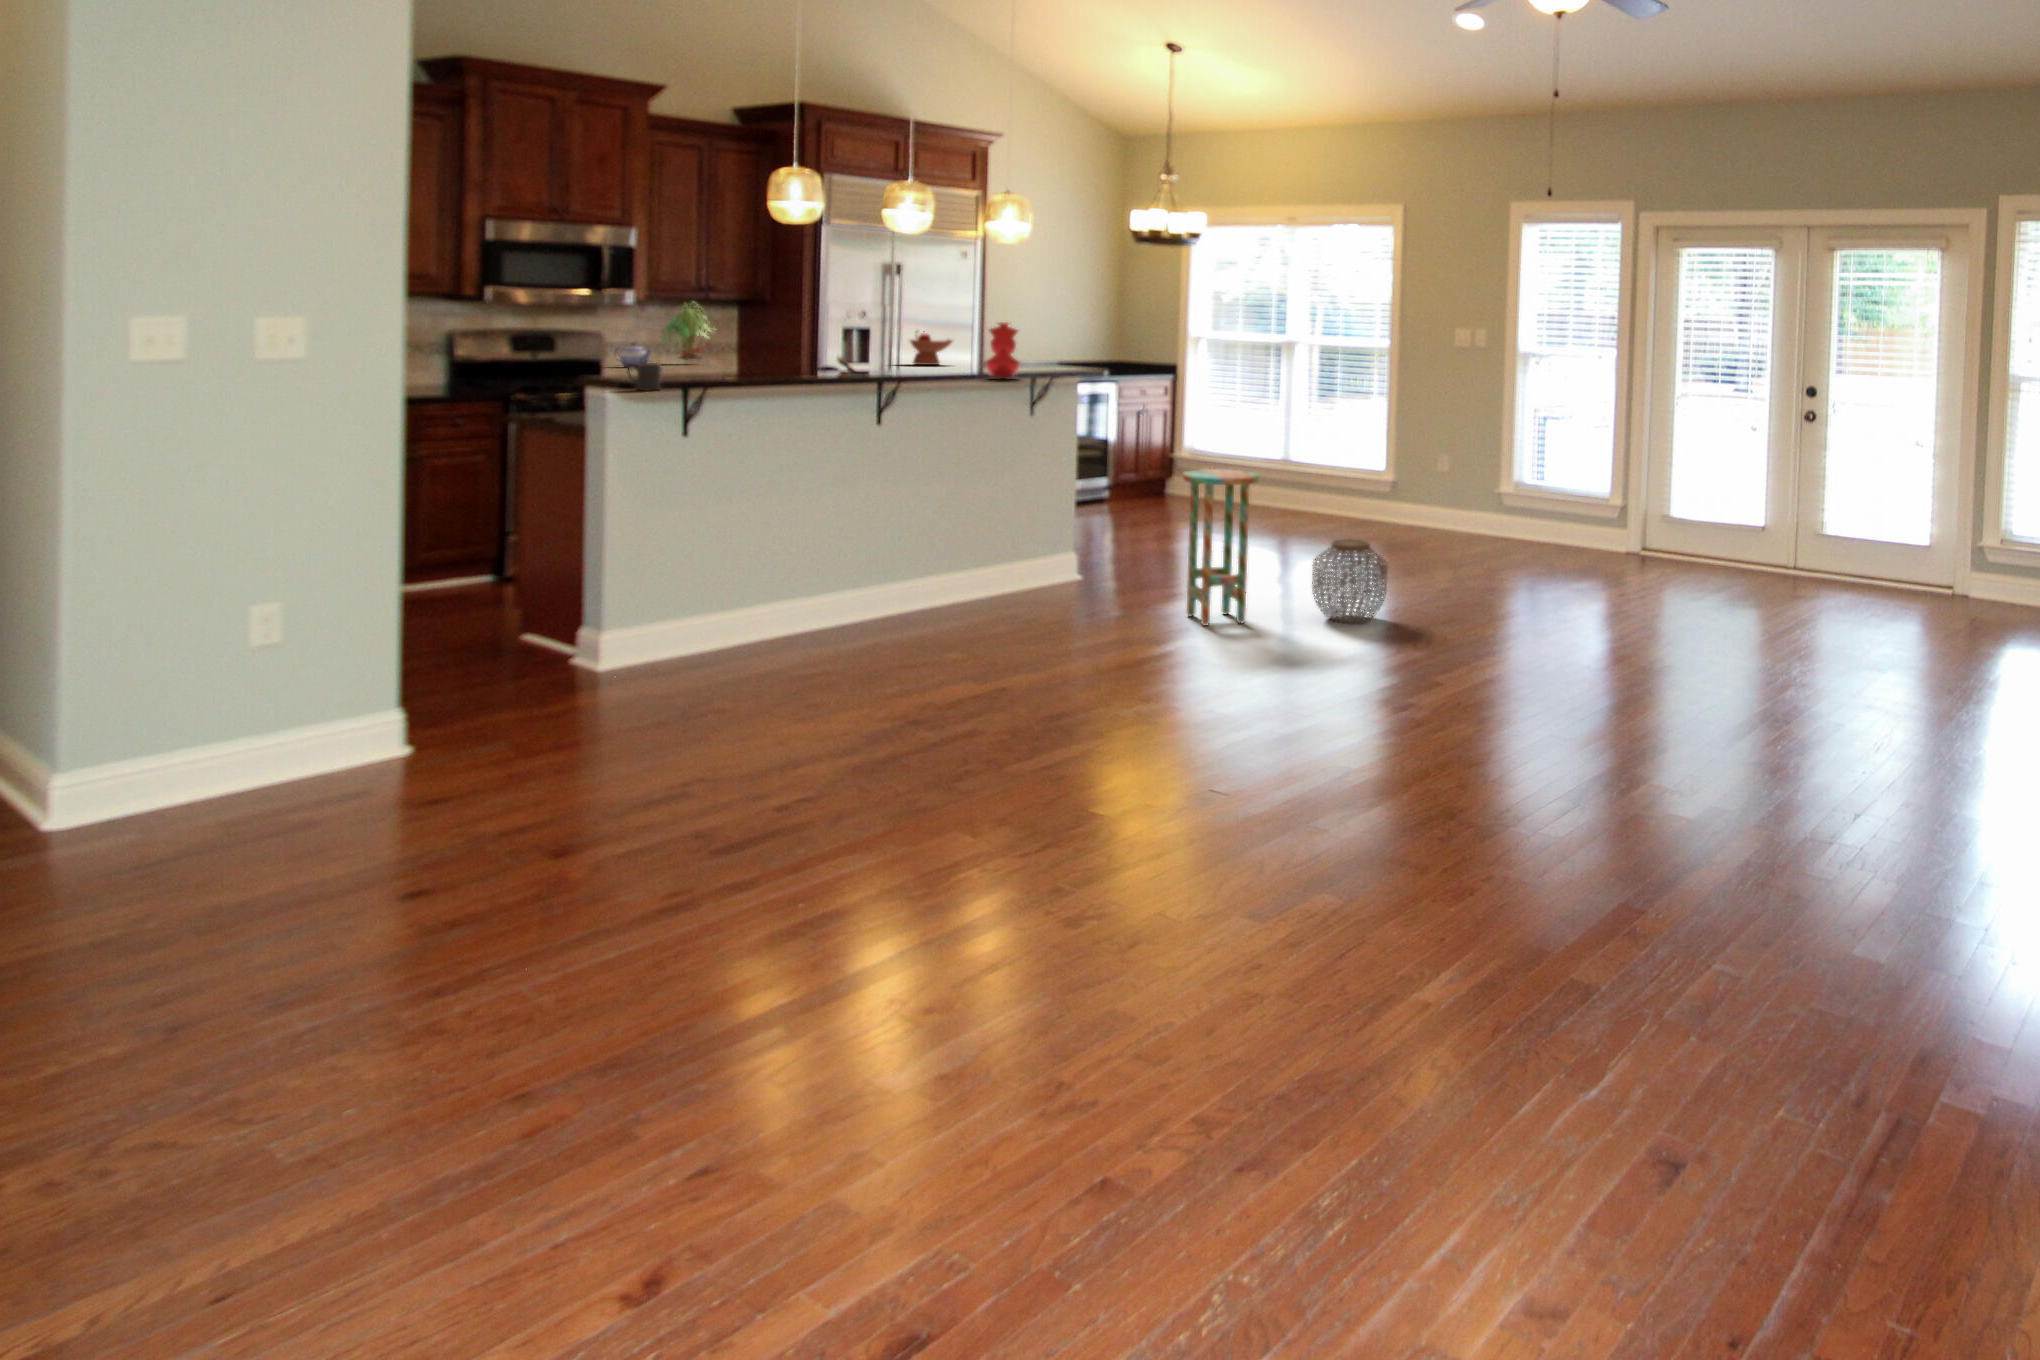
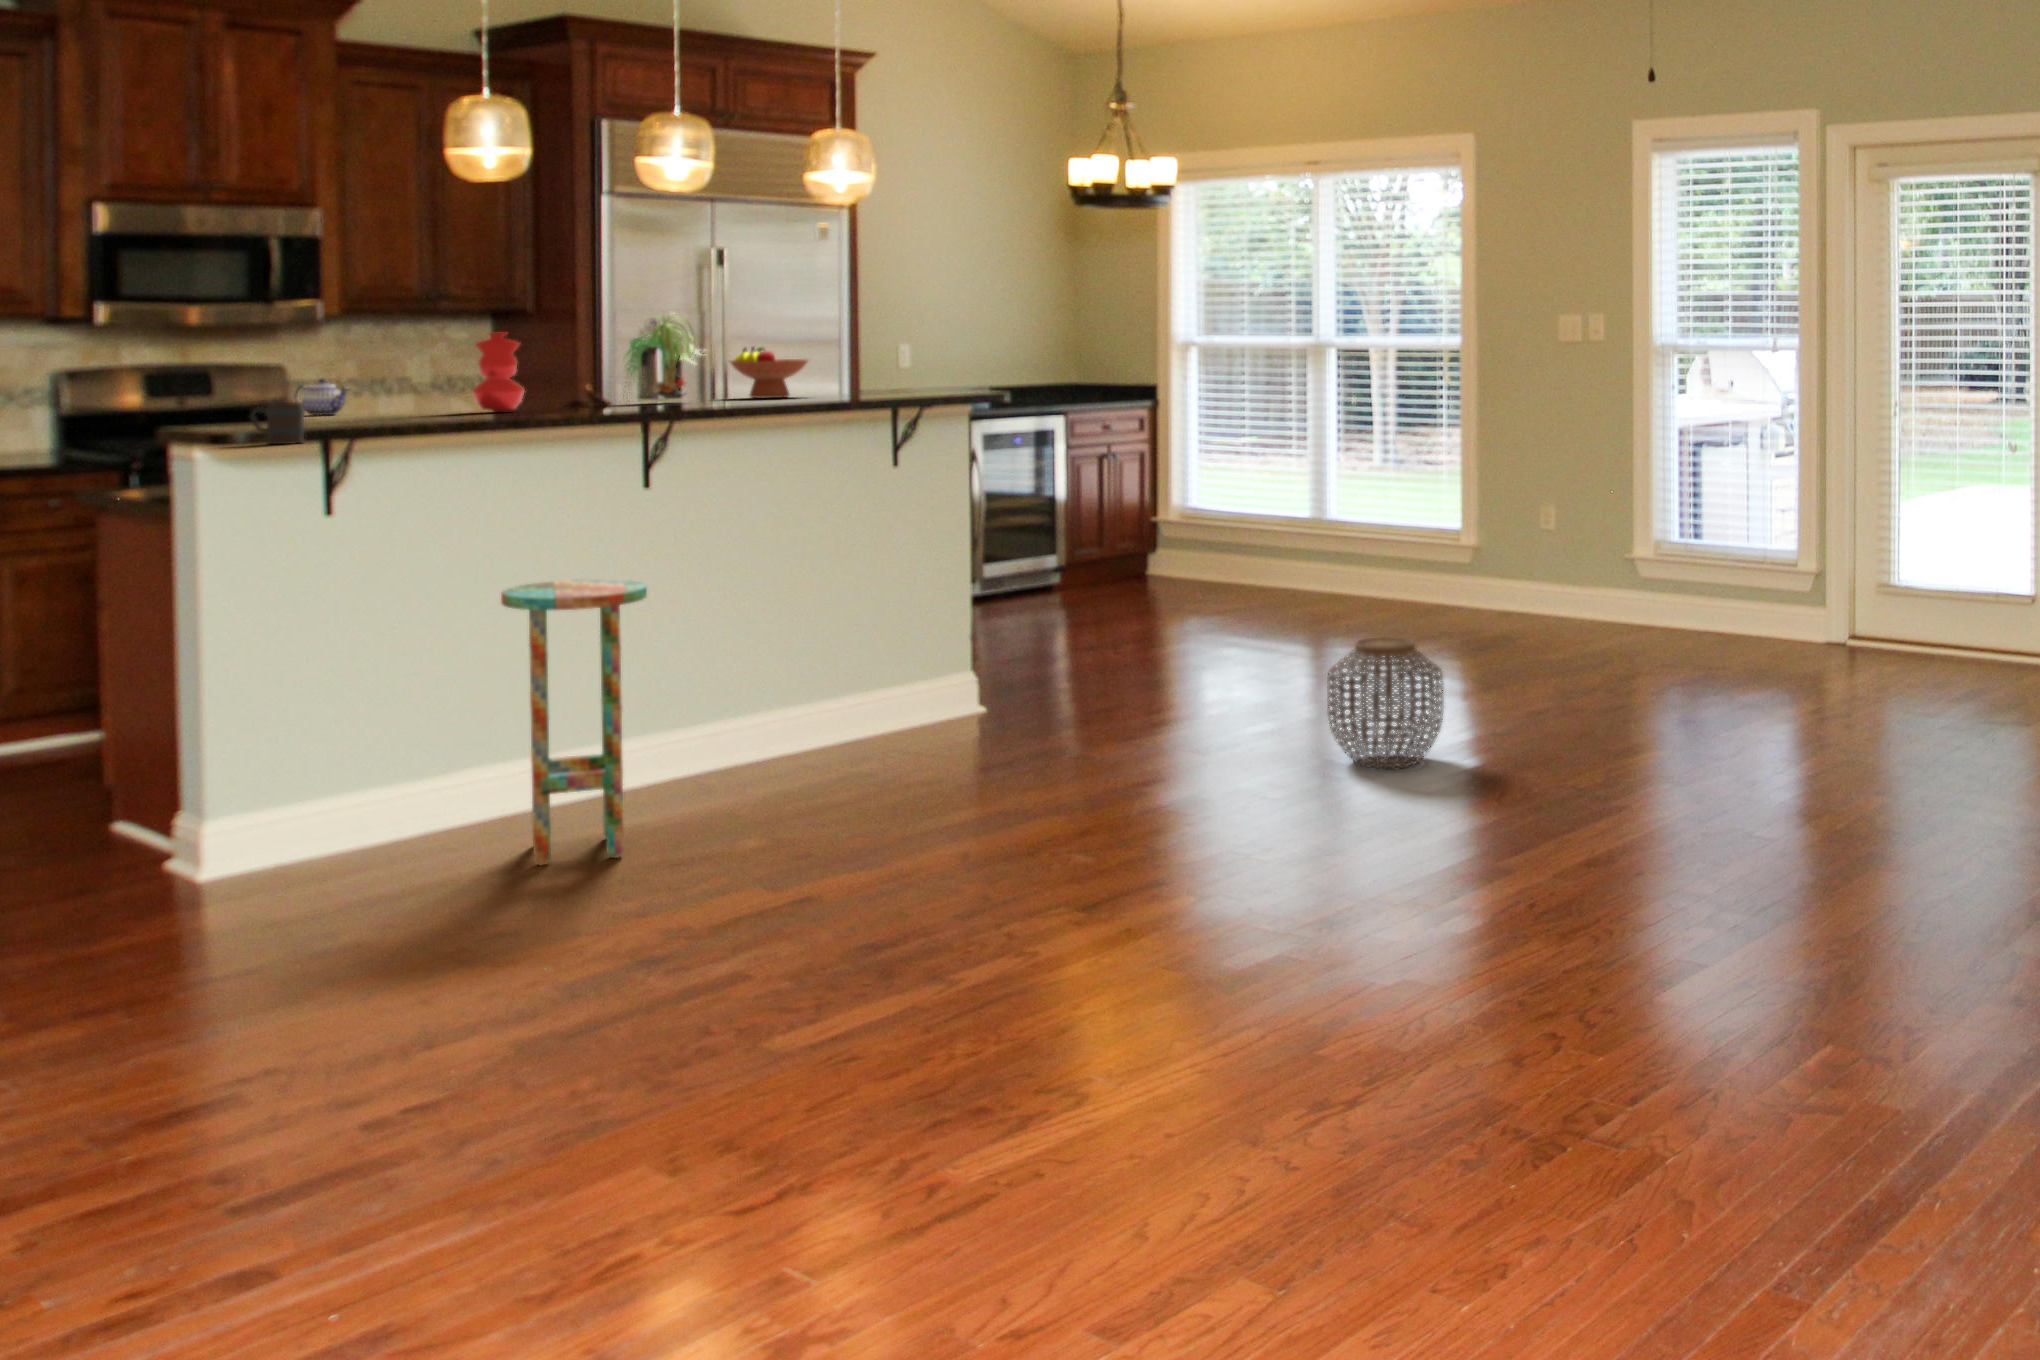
plant: present [655,304,711,360] -> present [623,314,701,404]
vase: present [985,322,1020,378] -> present [472,333,525,412]
side table: present [1183,469,1259,626] -> present [501,579,647,865]

